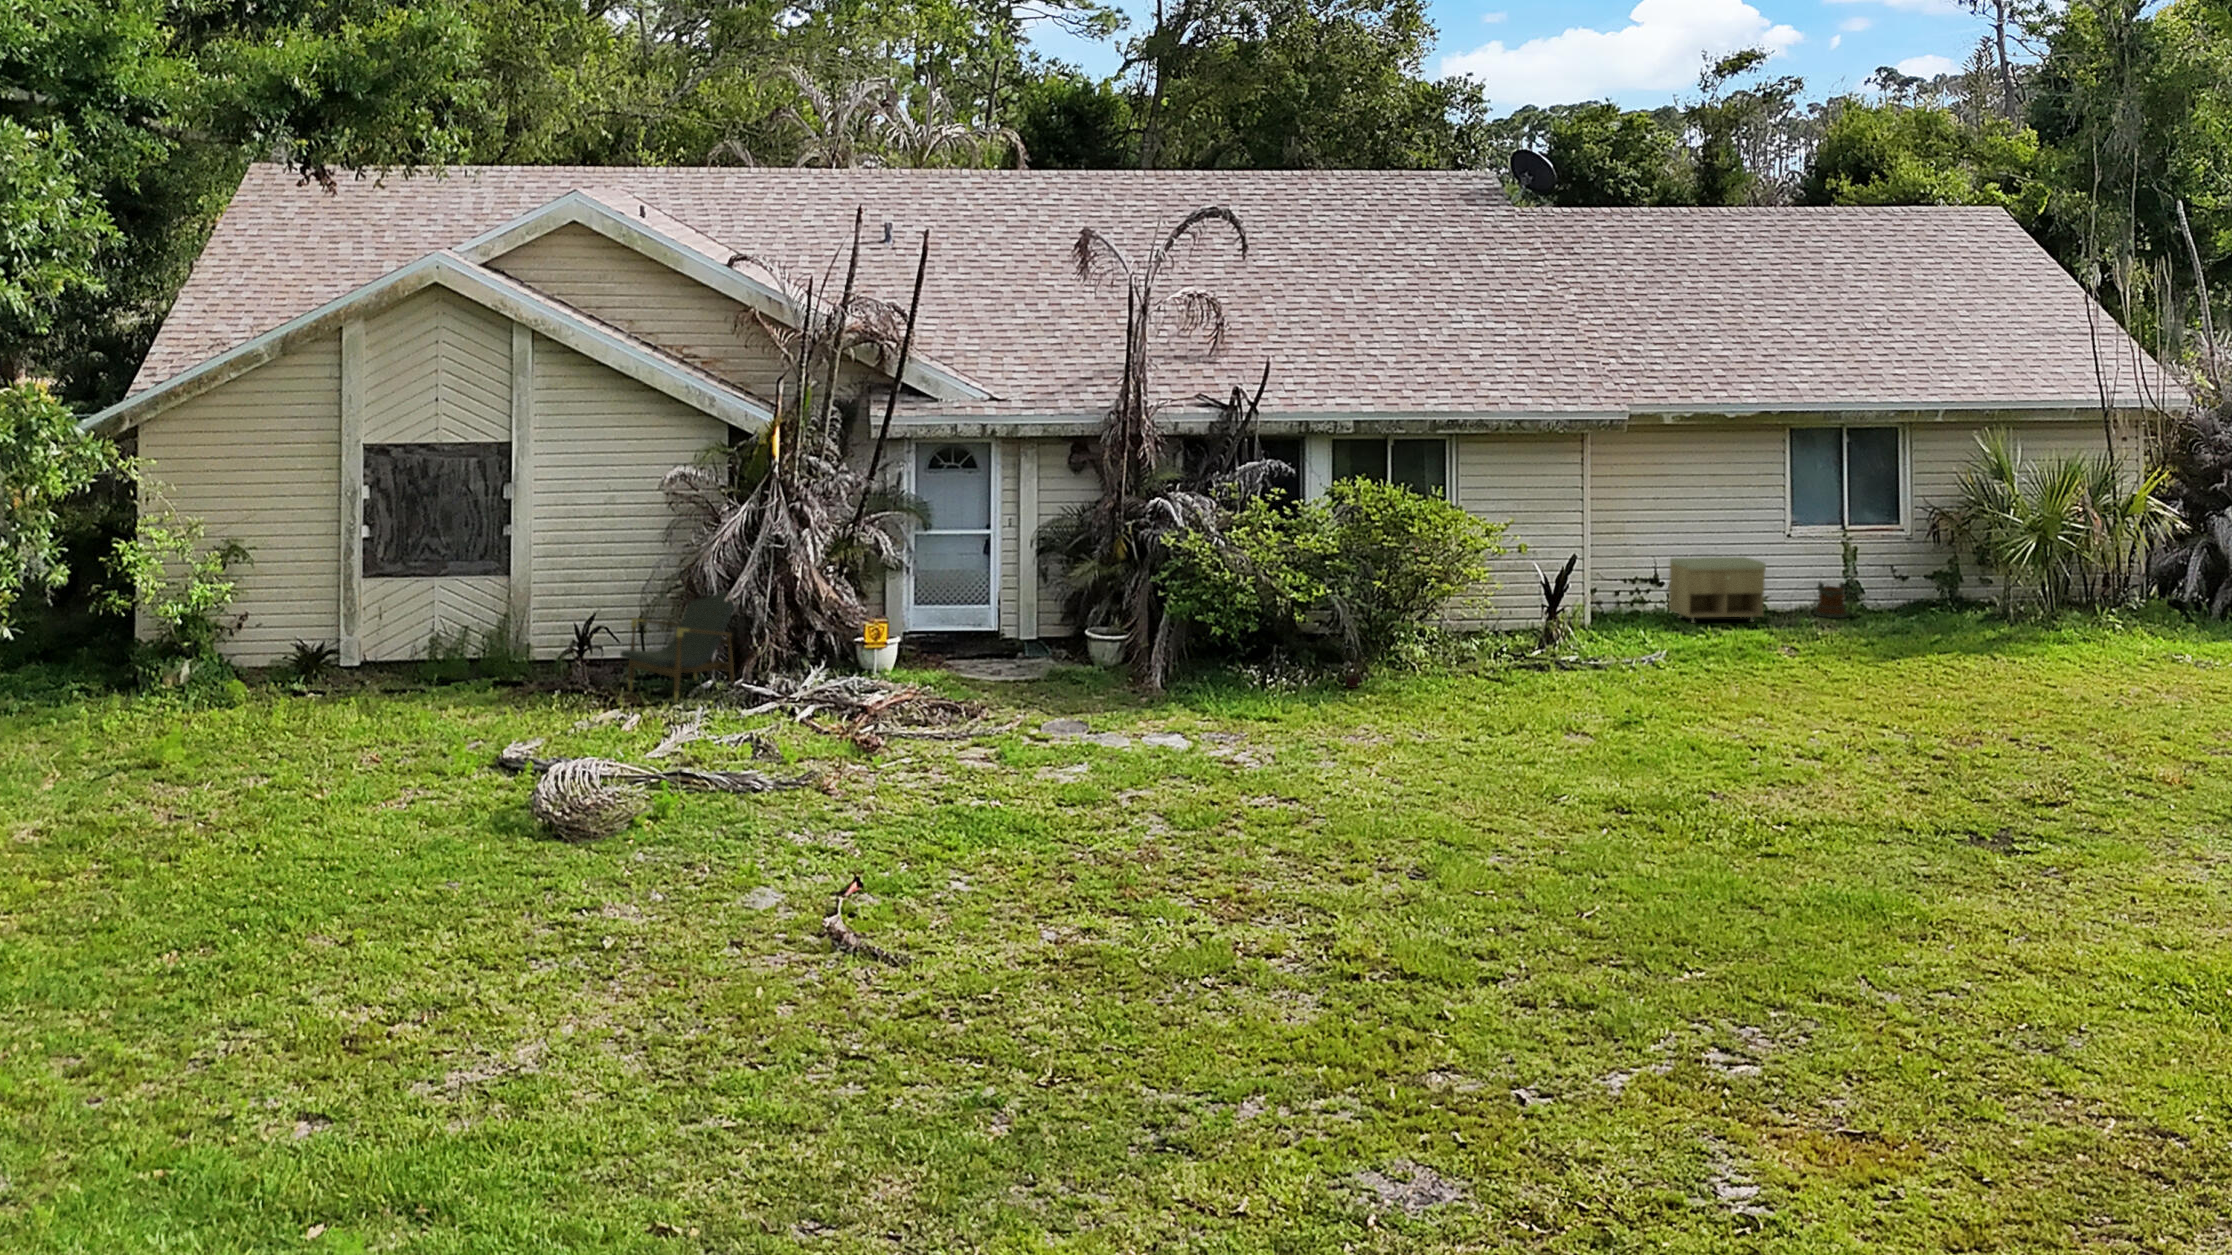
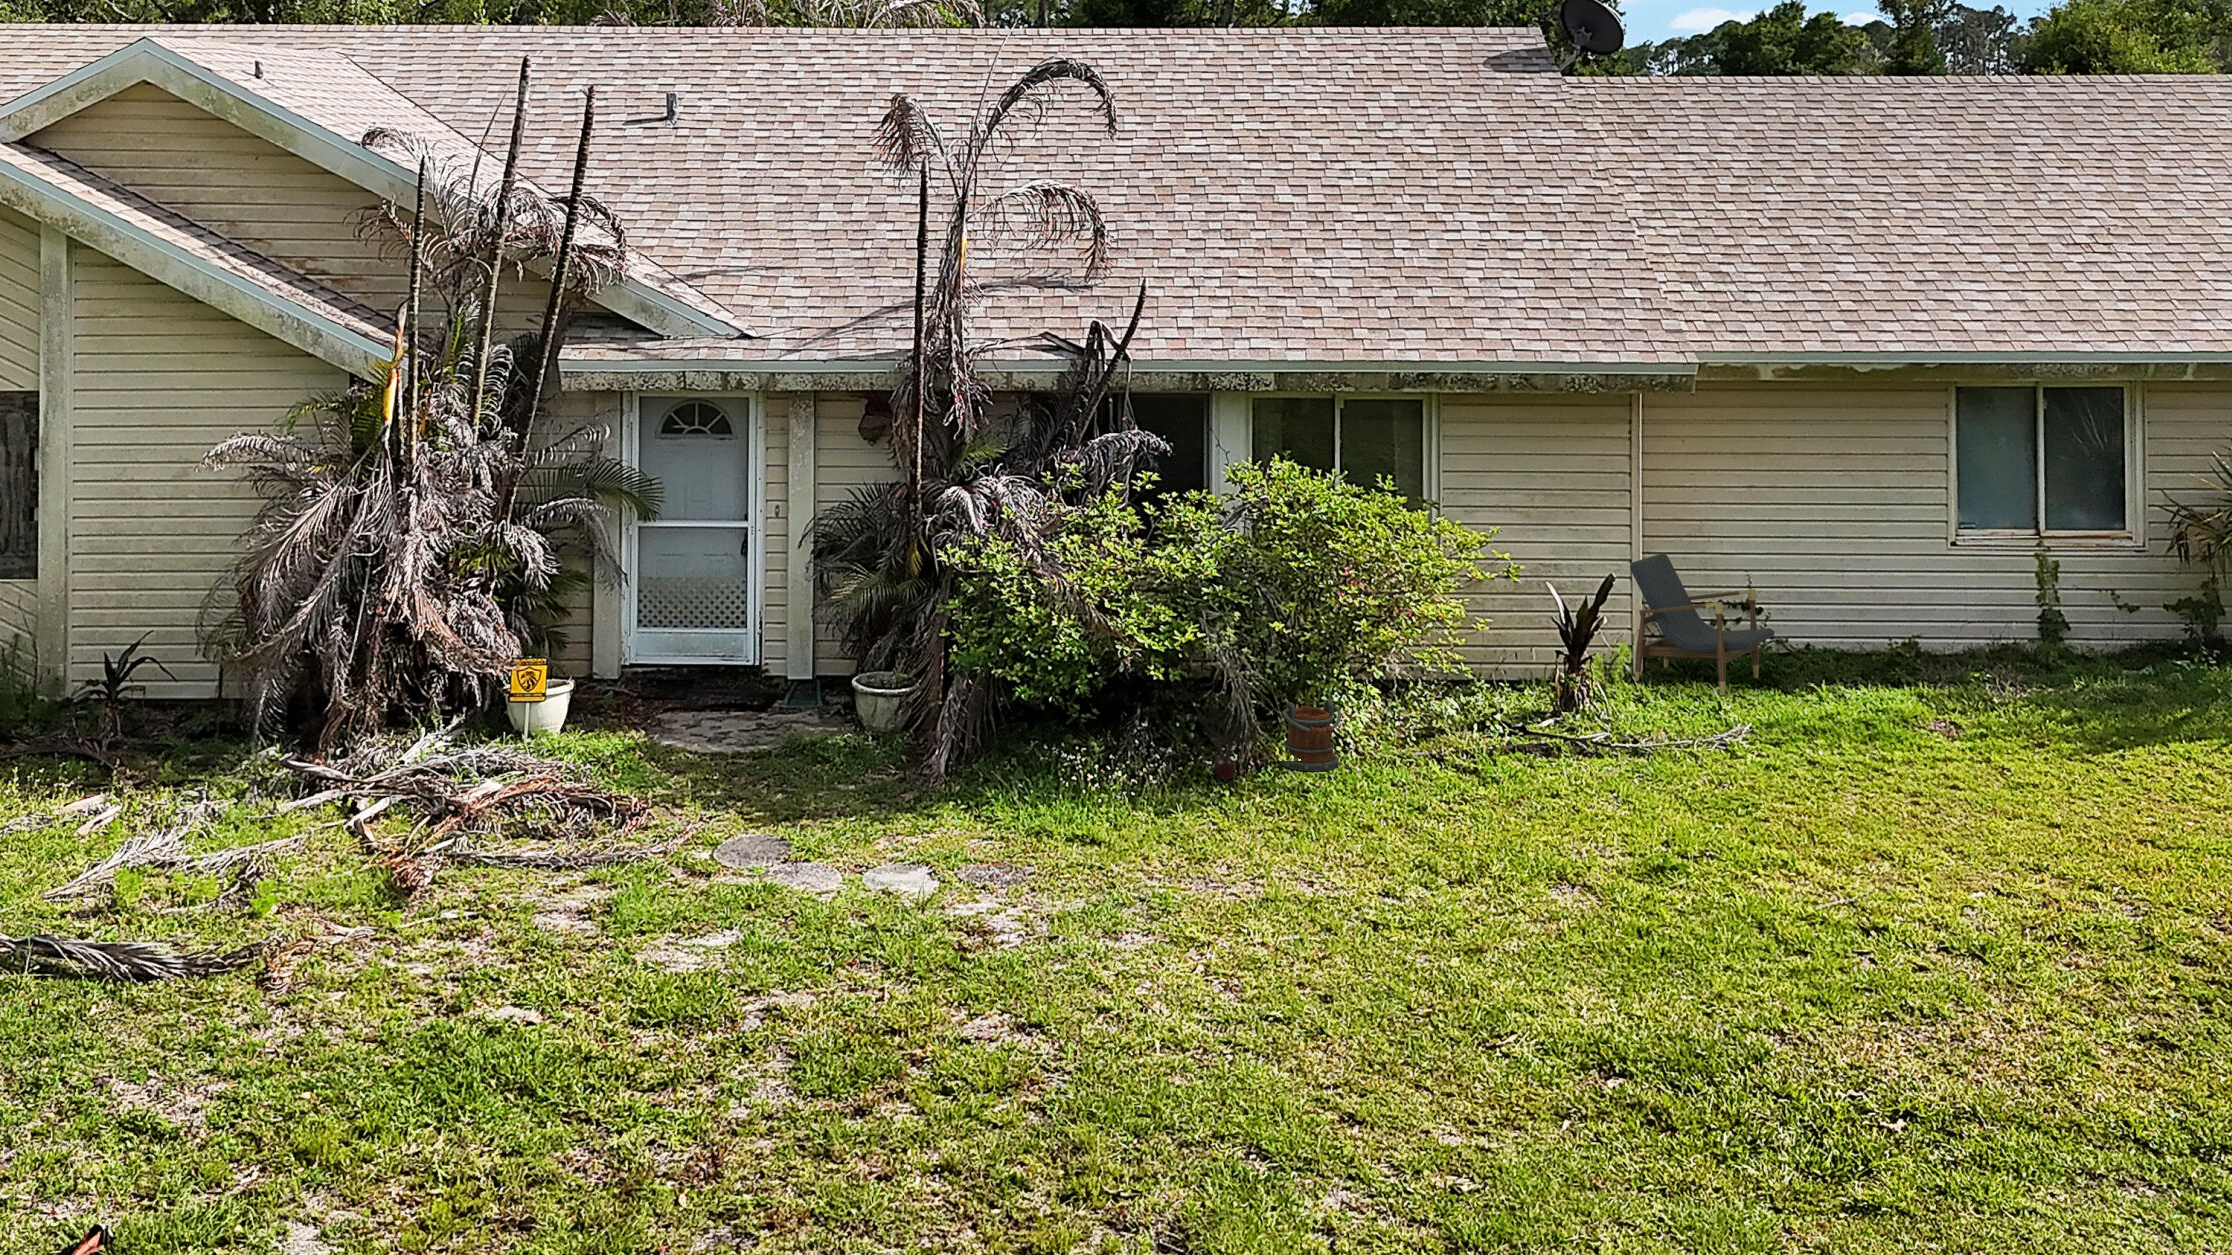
storage bench: present [1669,557,1766,623] -> none [1765,575,1914,673]
bucket: present [1814,582,1849,618] -> present [1279,700,1341,771]
lounge chair: present [621,592,734,703] -> present [1630,553,1774,695]

